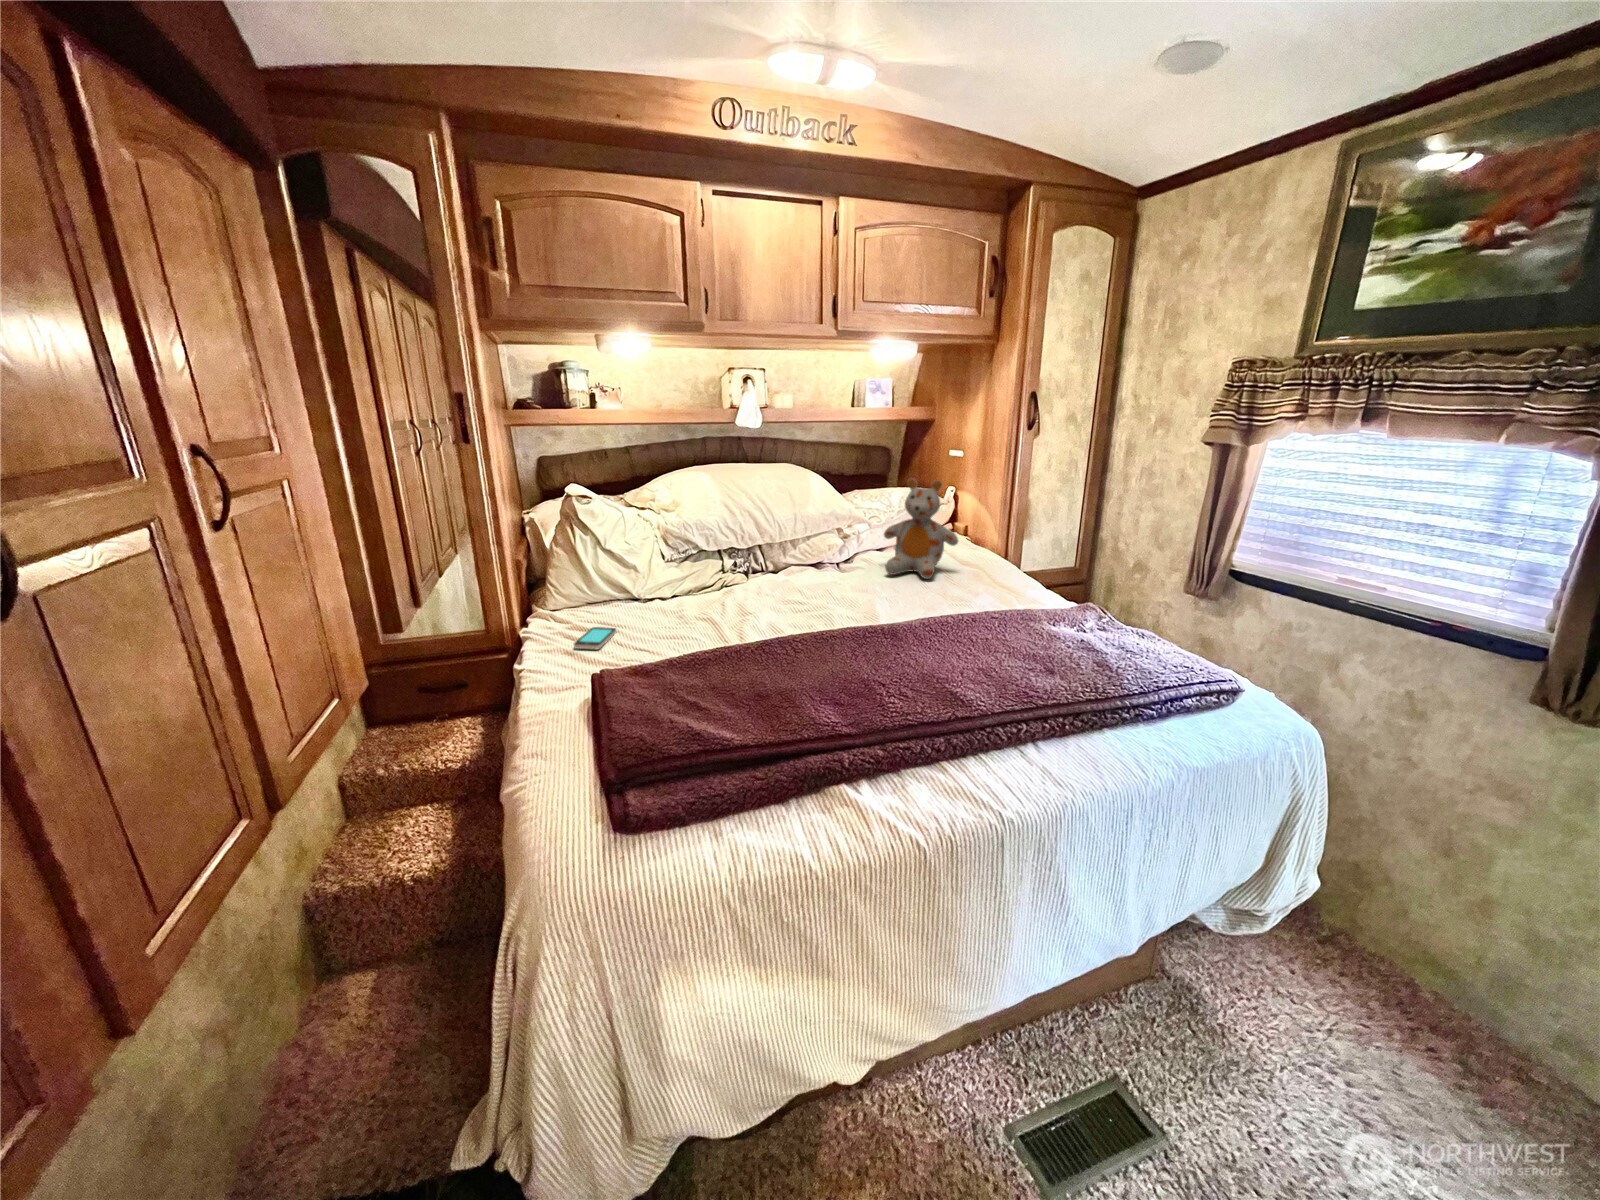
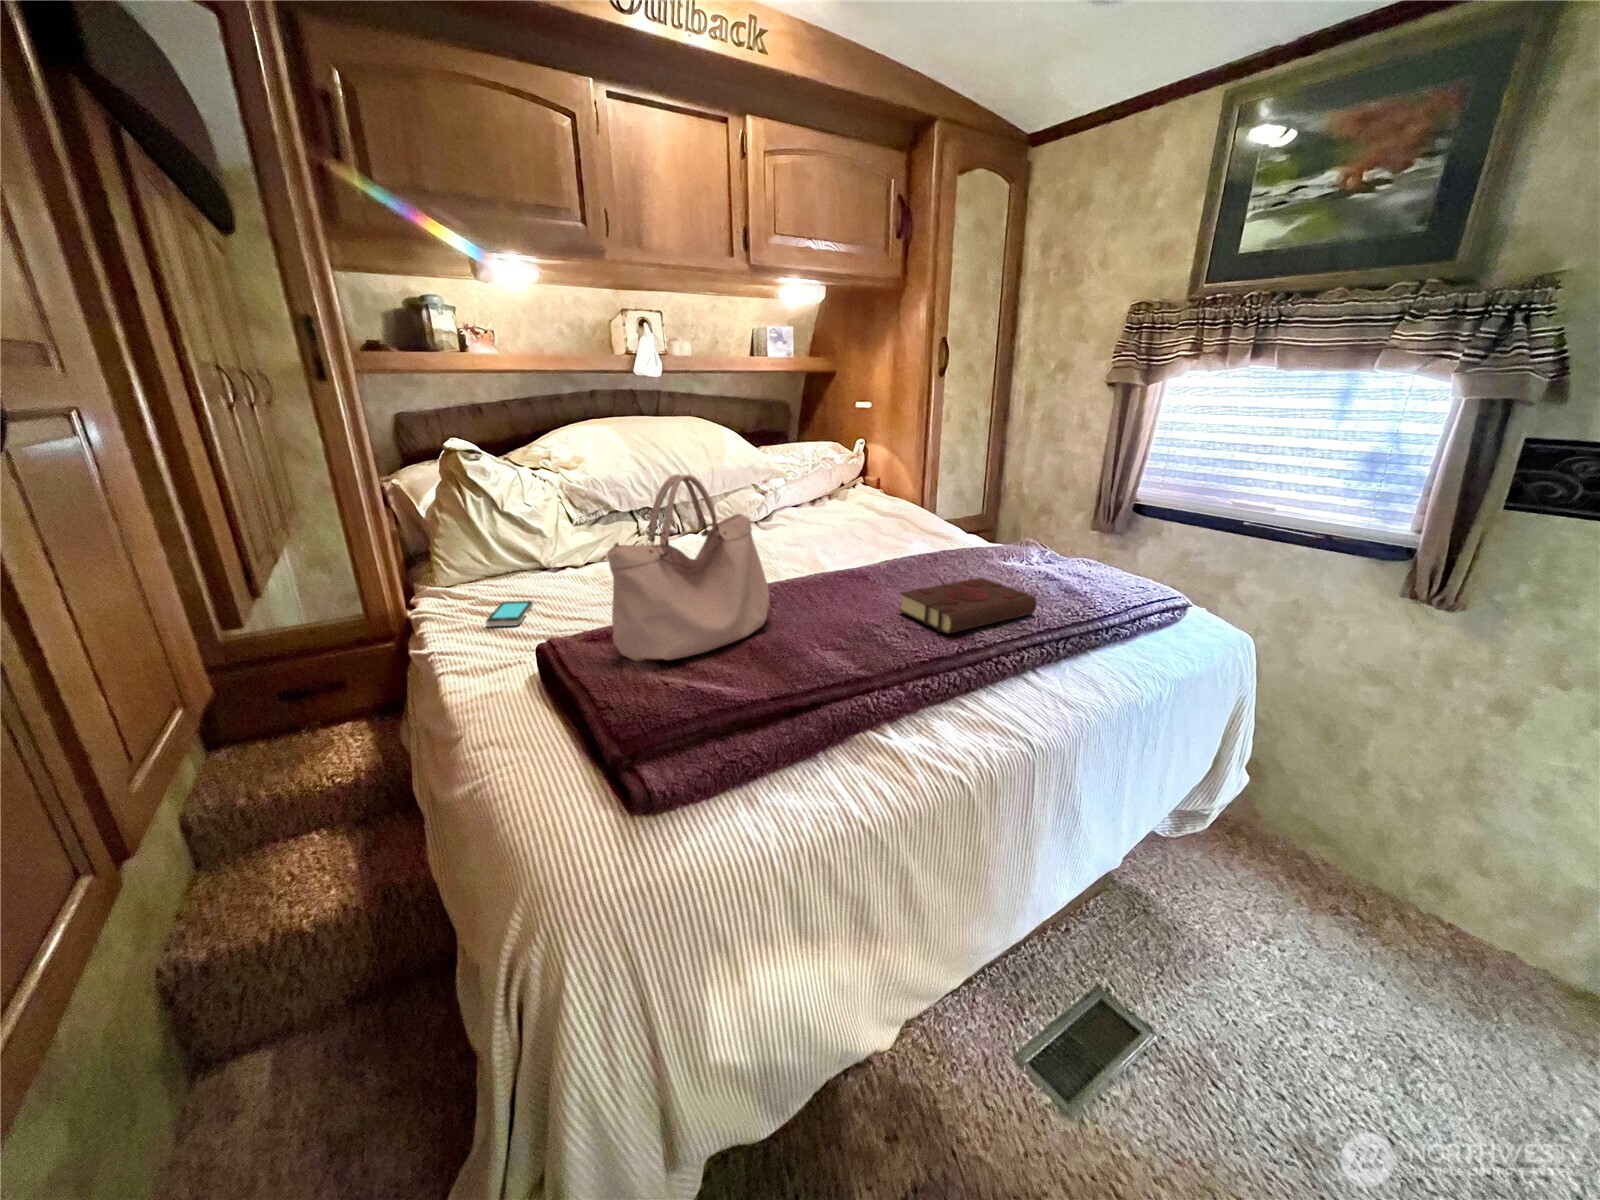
stuffed bear: present [884,478,958,579] -> none [805,427,882,530]
handbag: none [658,532,807,695] -> present [607,474,770,661]
book: none [930,640,1070,695] -> present [899,578,1037,634]

